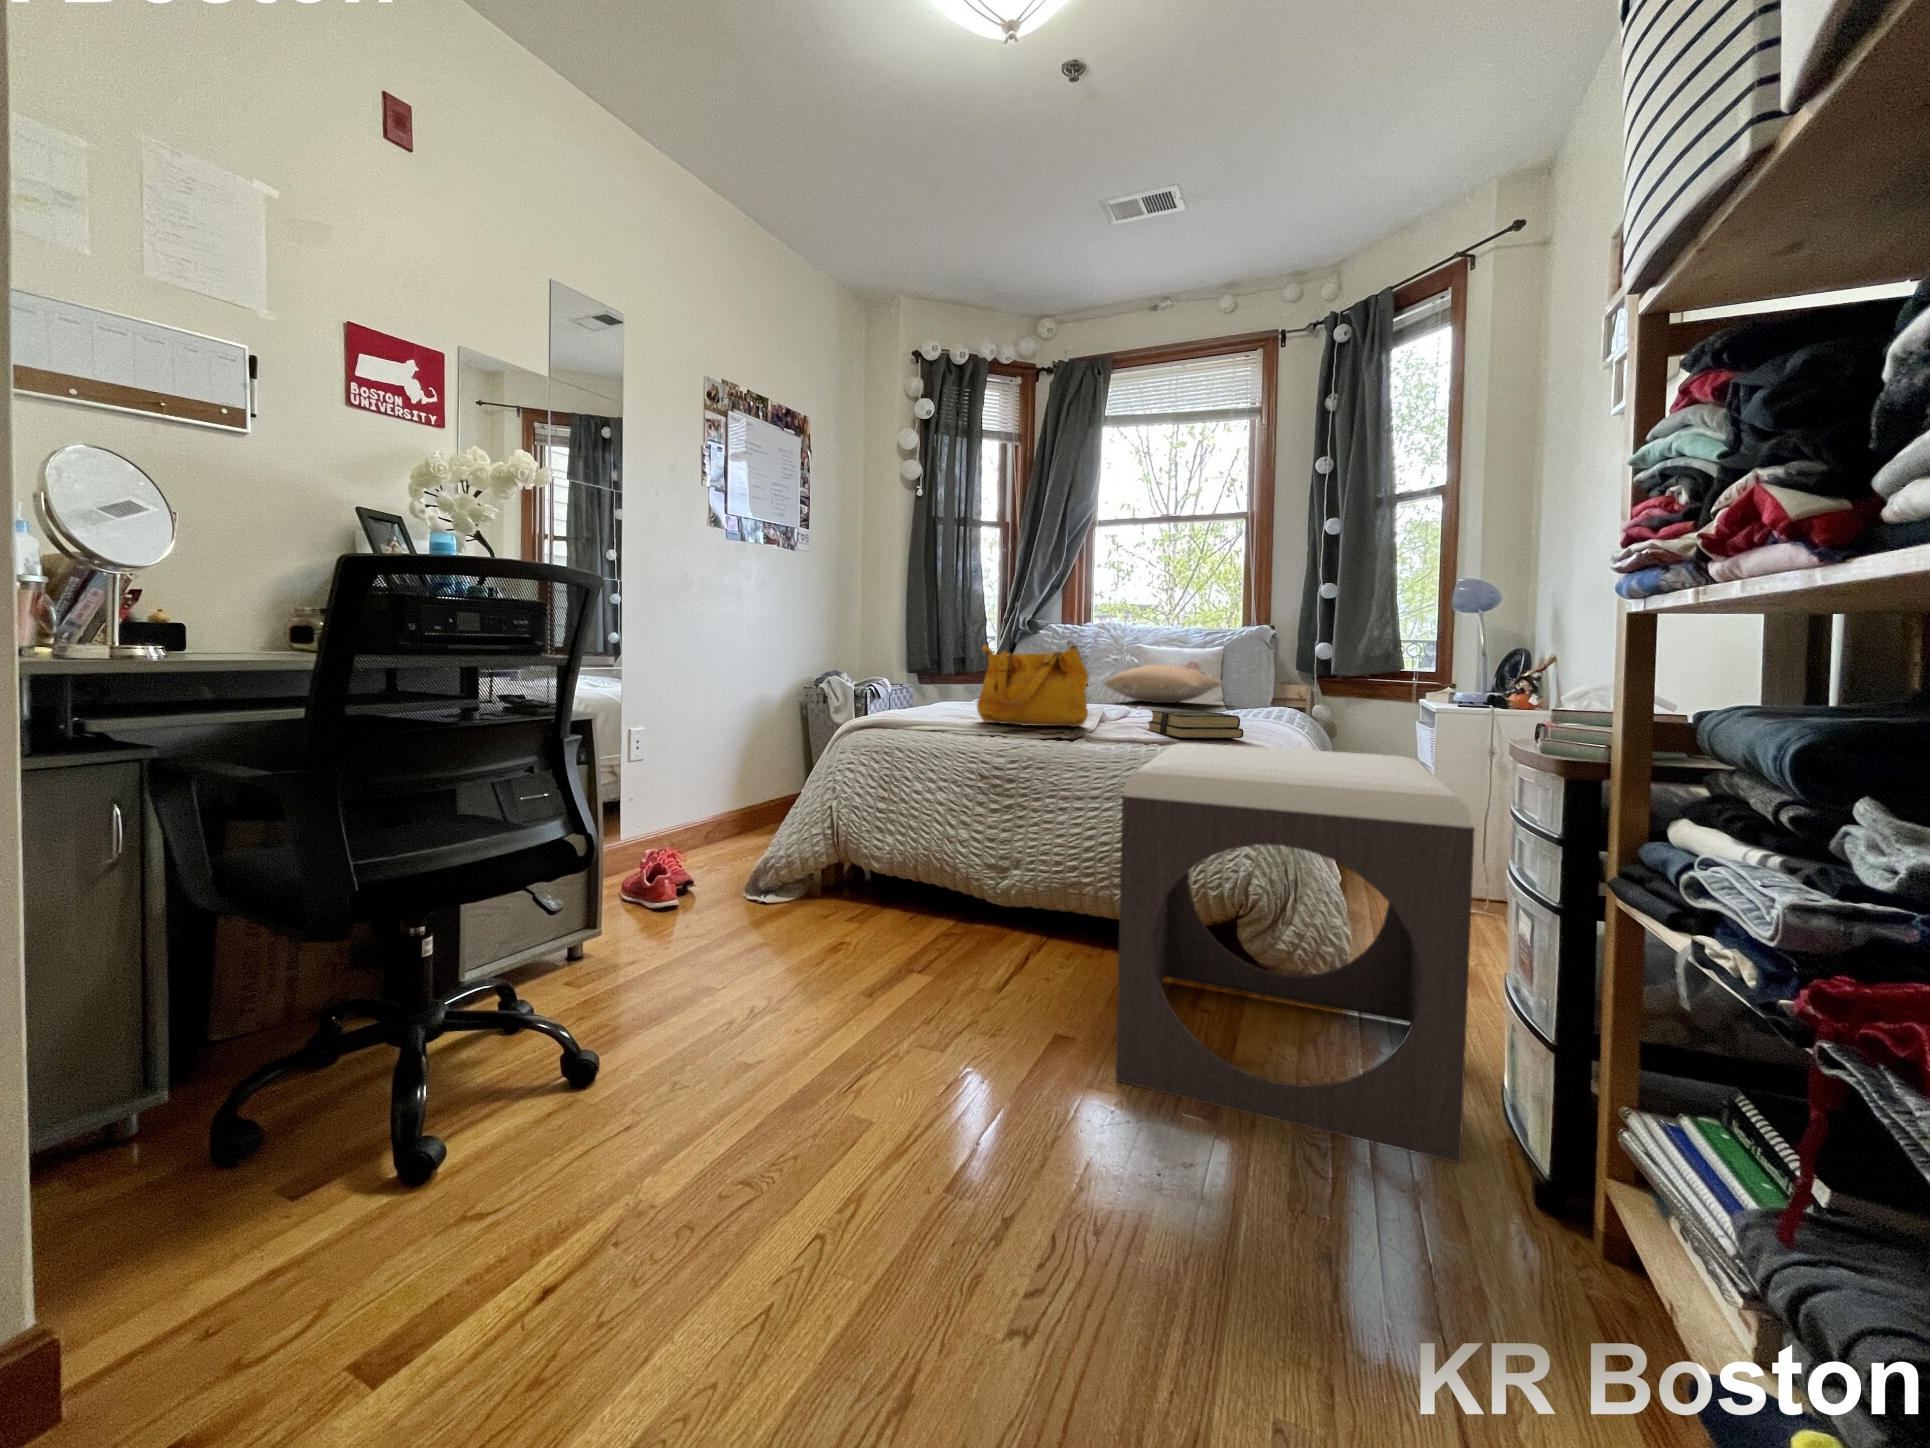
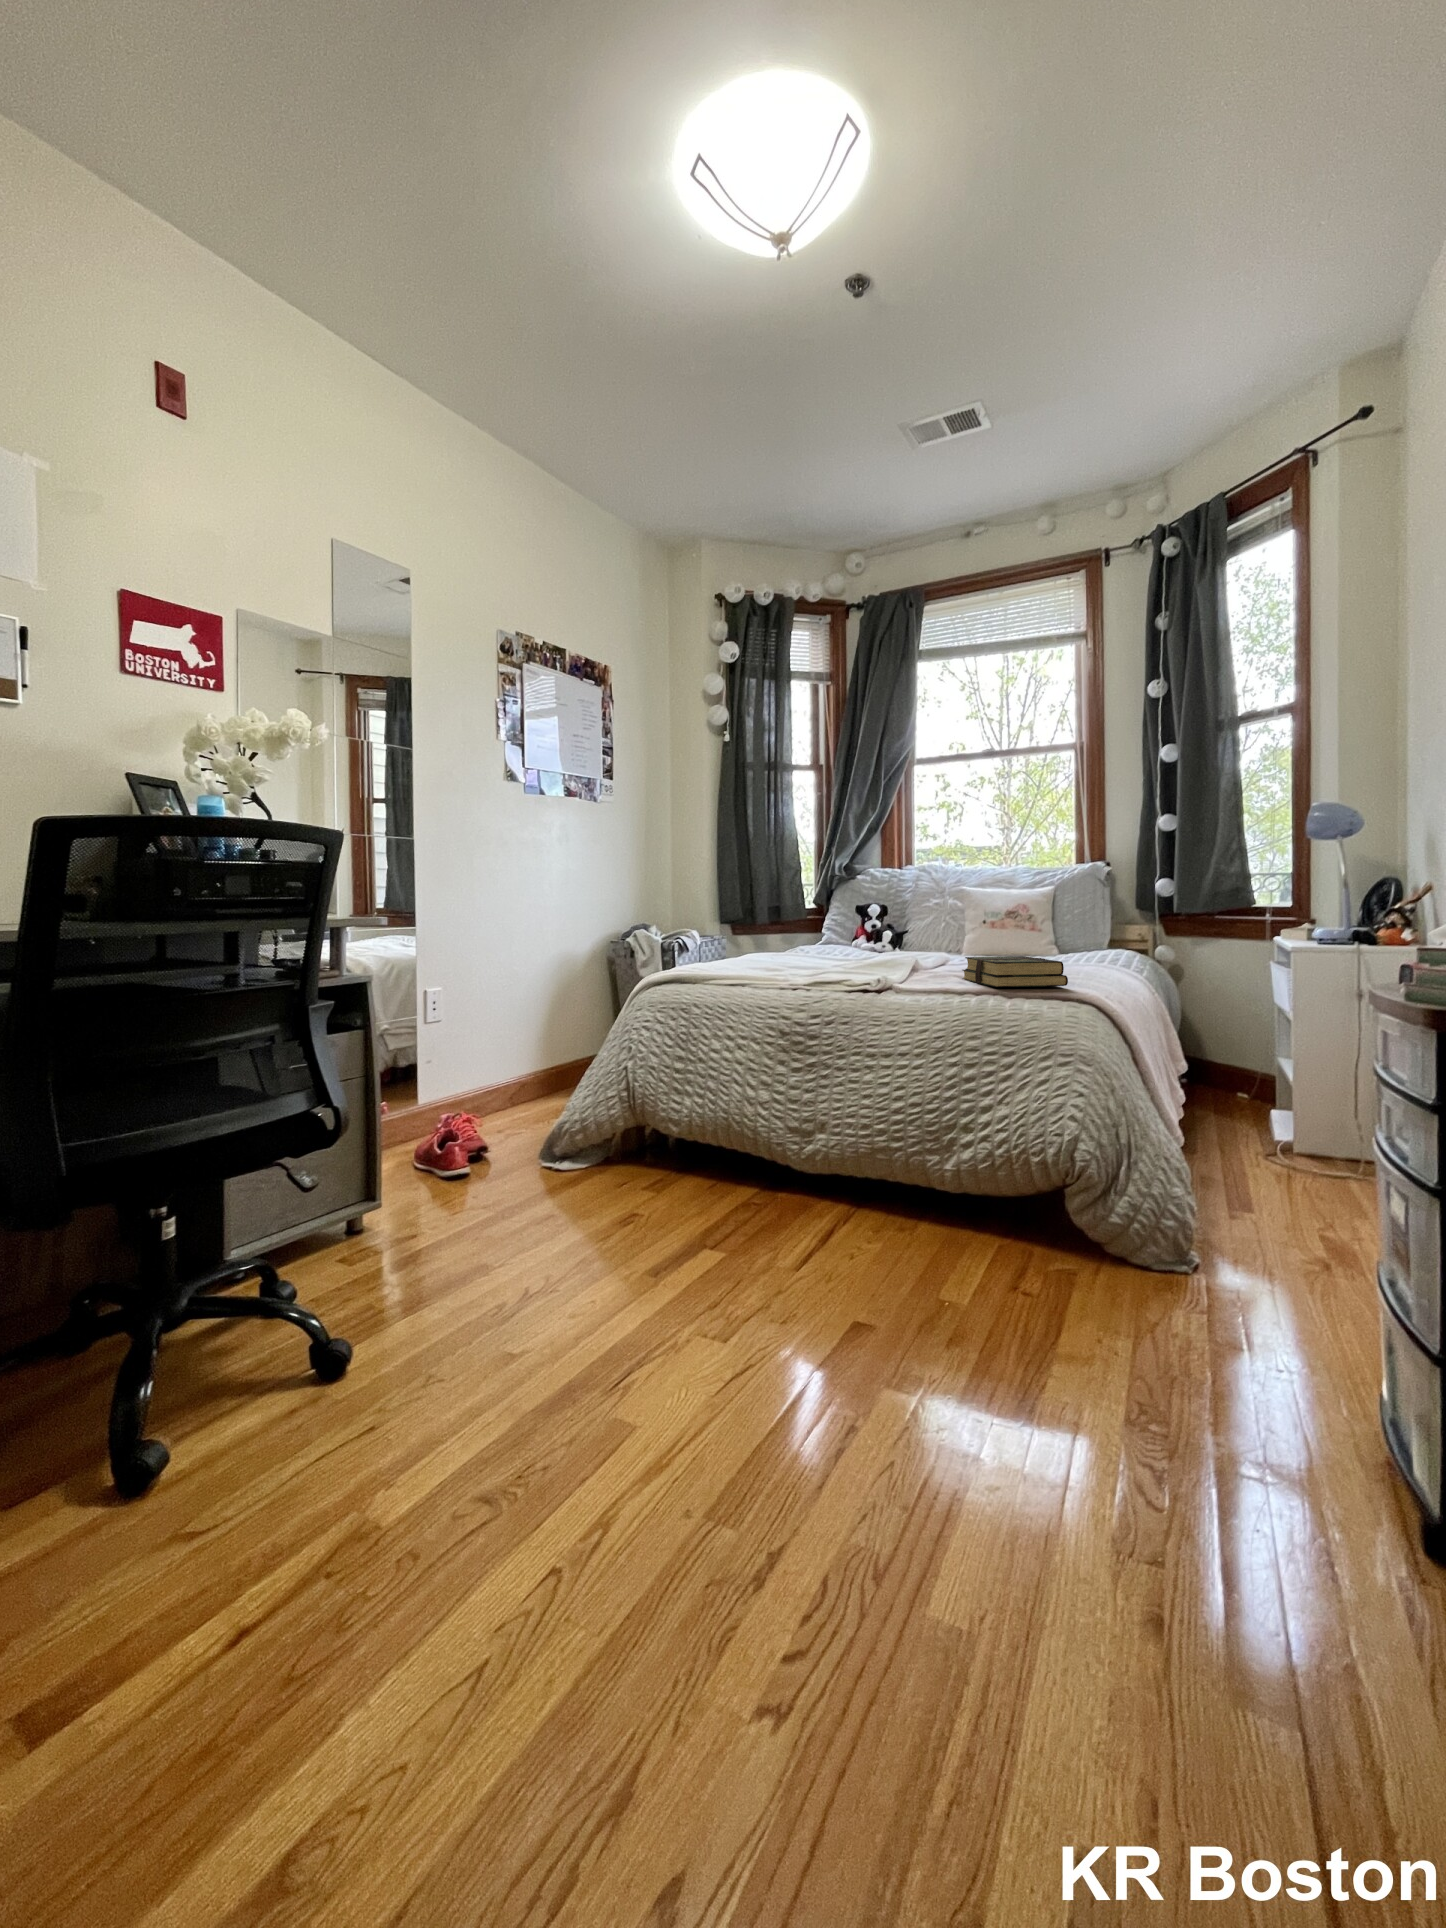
handbag: present [977,642,1088,727] -> none [776,885,896,978]
pillow: present [1105,665,1223,703] -> none [923,908,1057,948]
footstool: present [1116,743,1474,1164] -> none [912,995,1331,1498]

